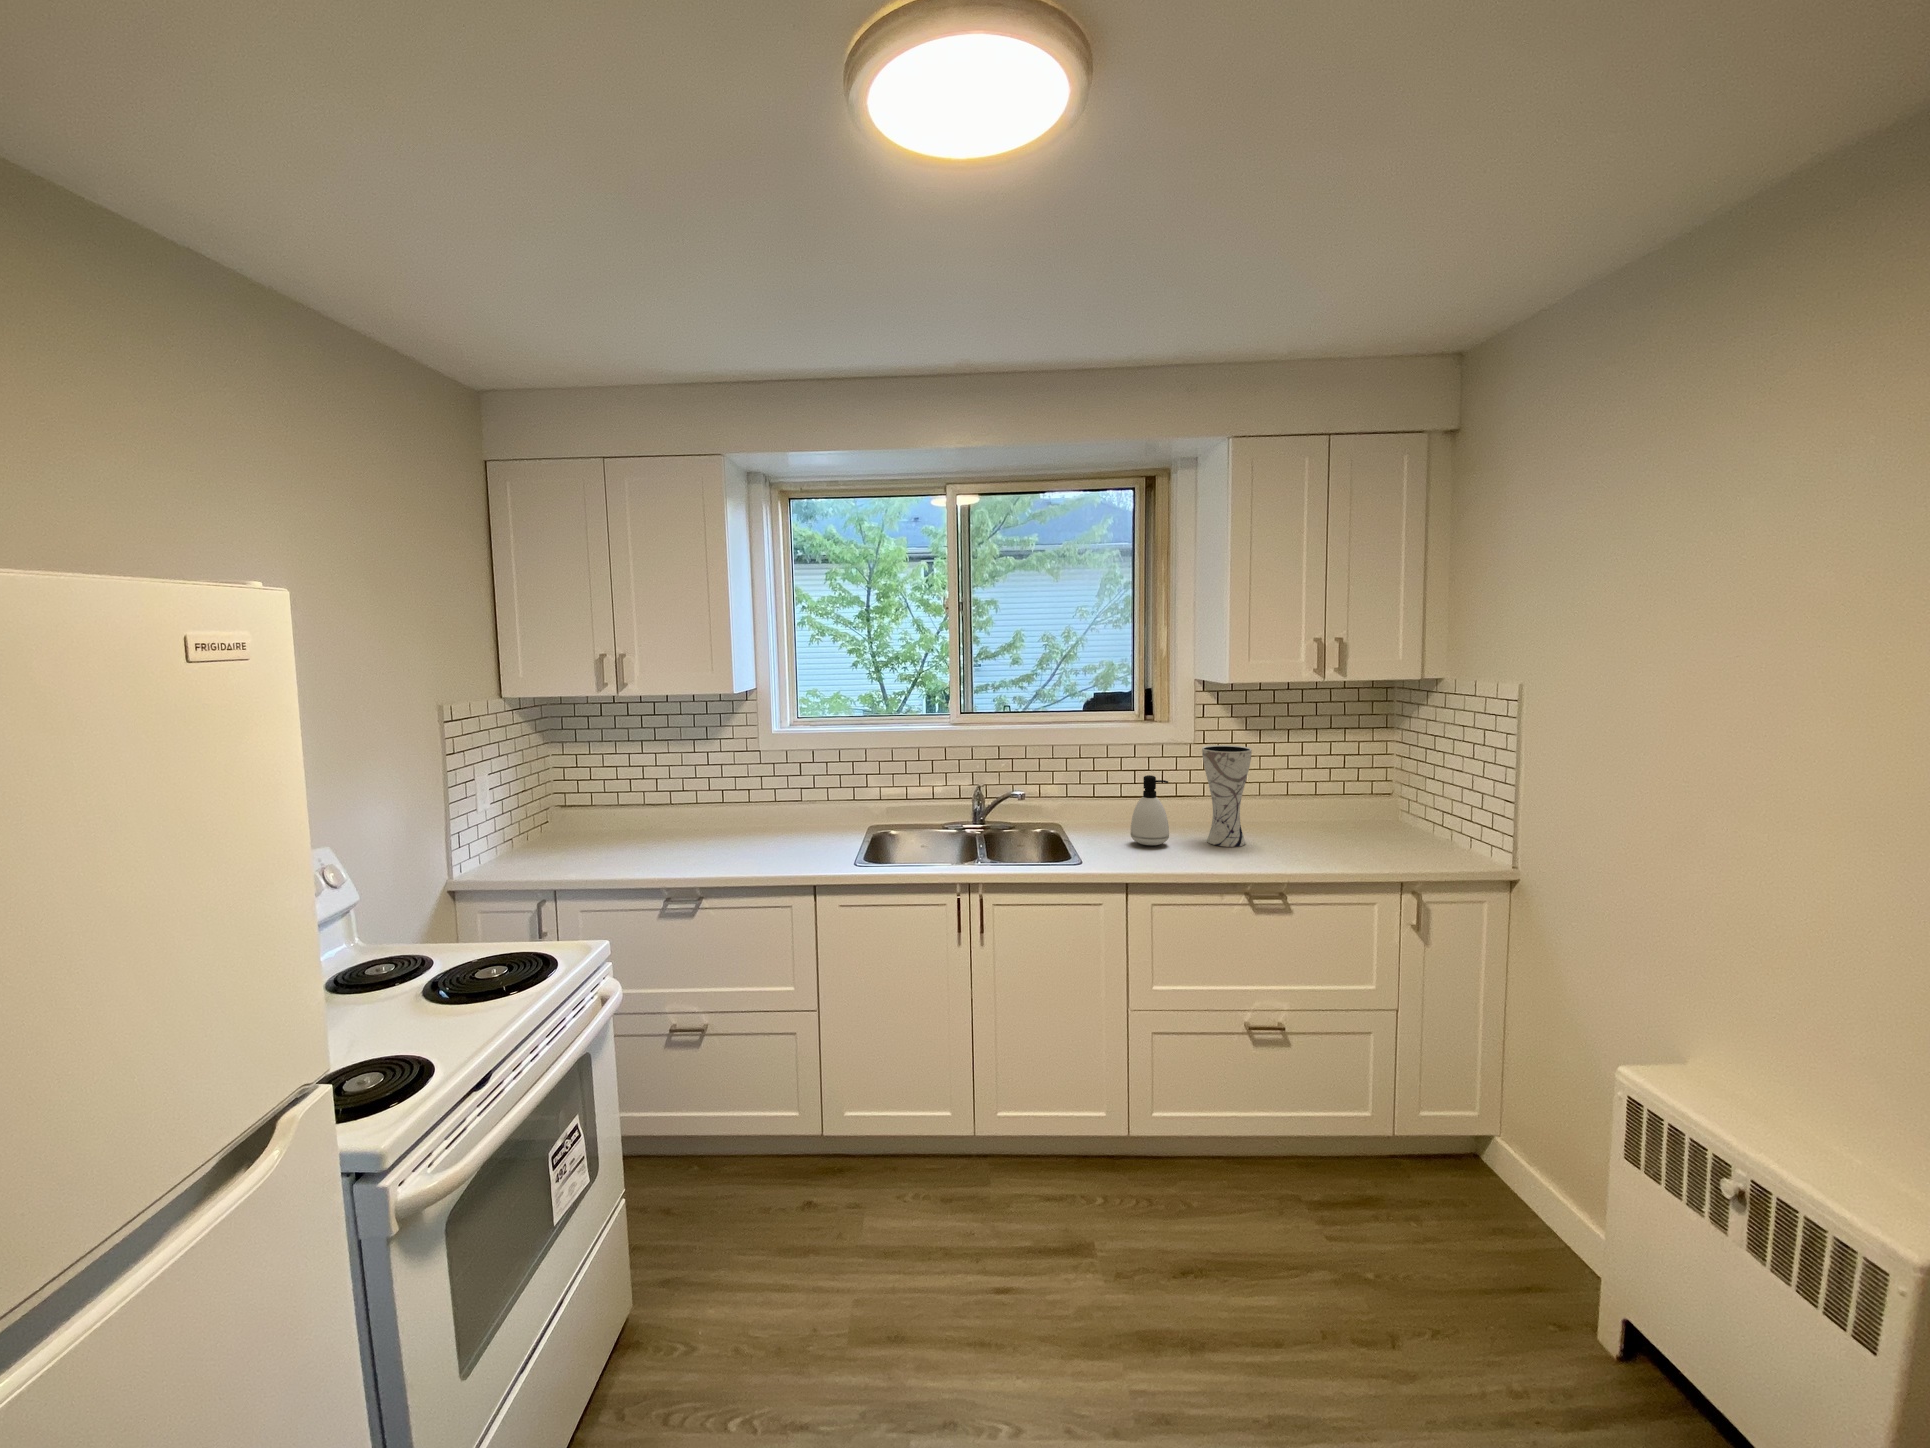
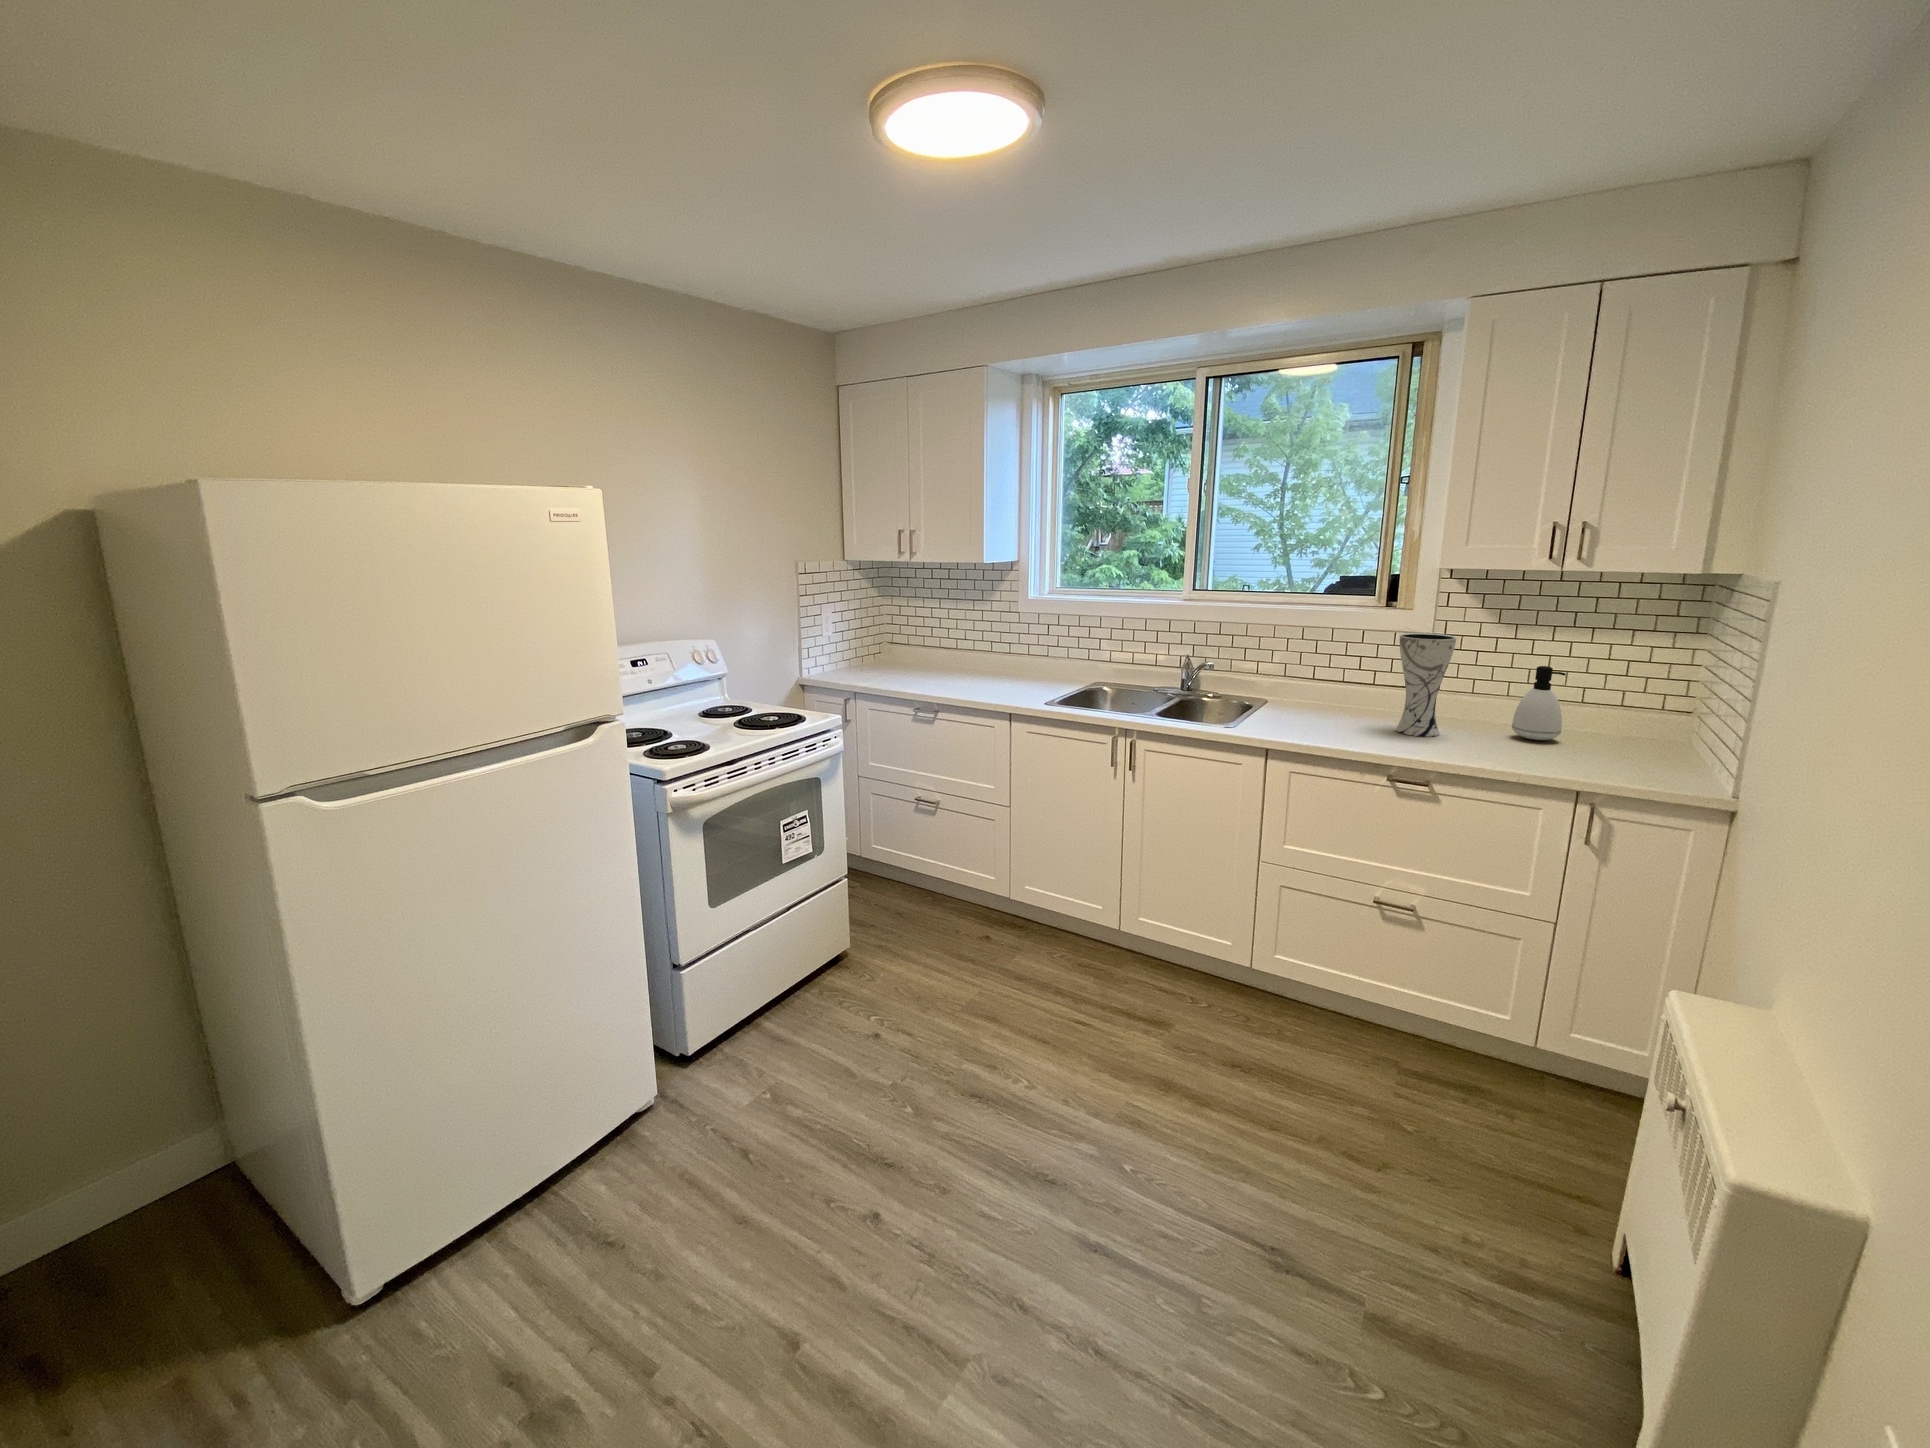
soap dispenser: present [1131,775,1169,845] -> present [1512,666,1566,740]

